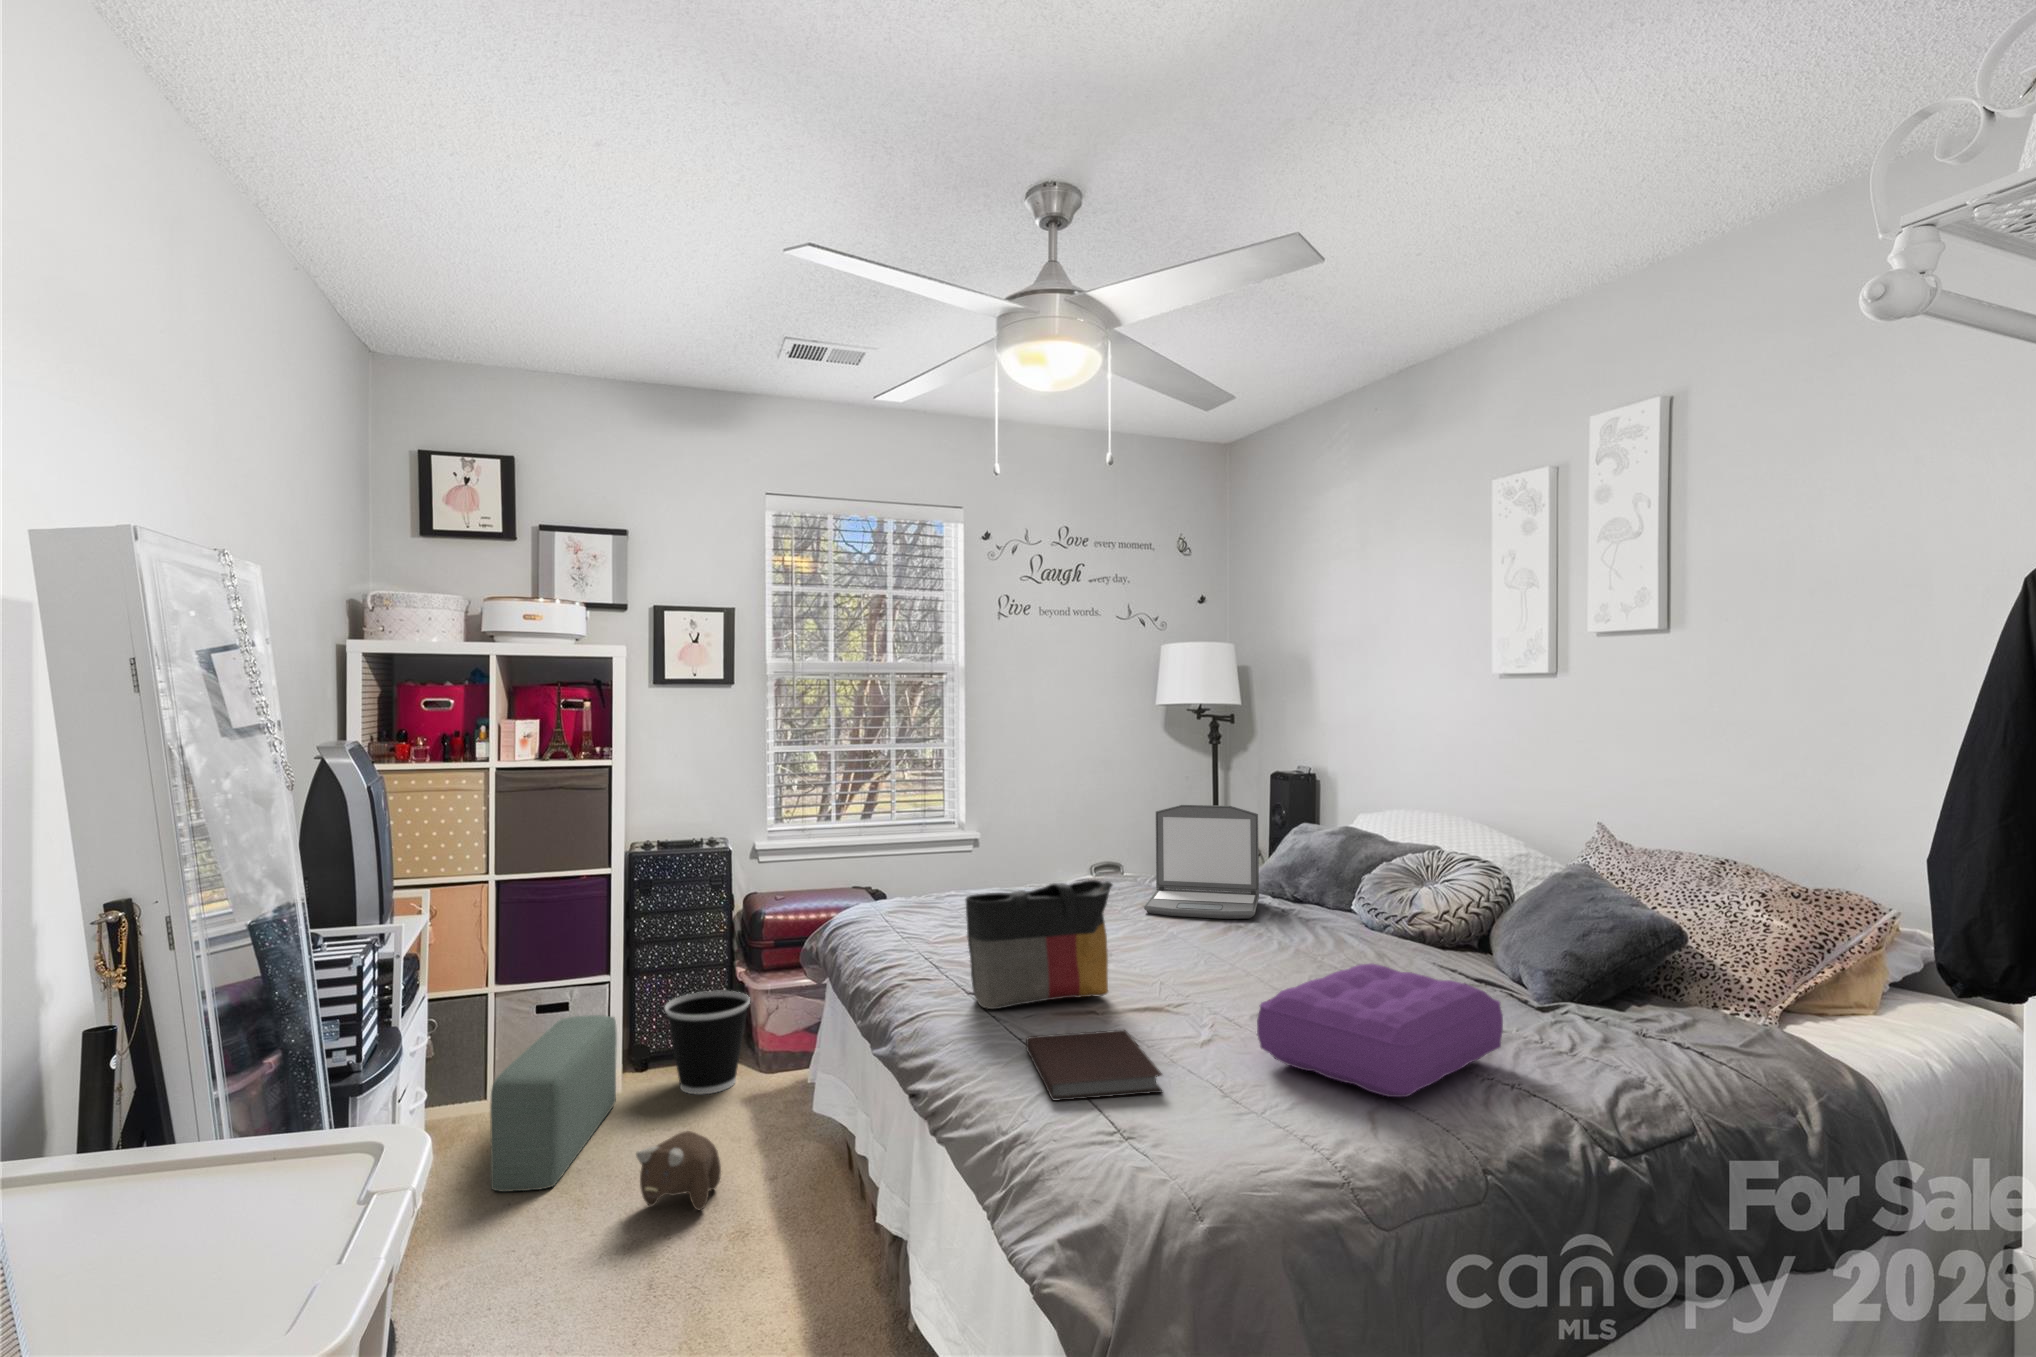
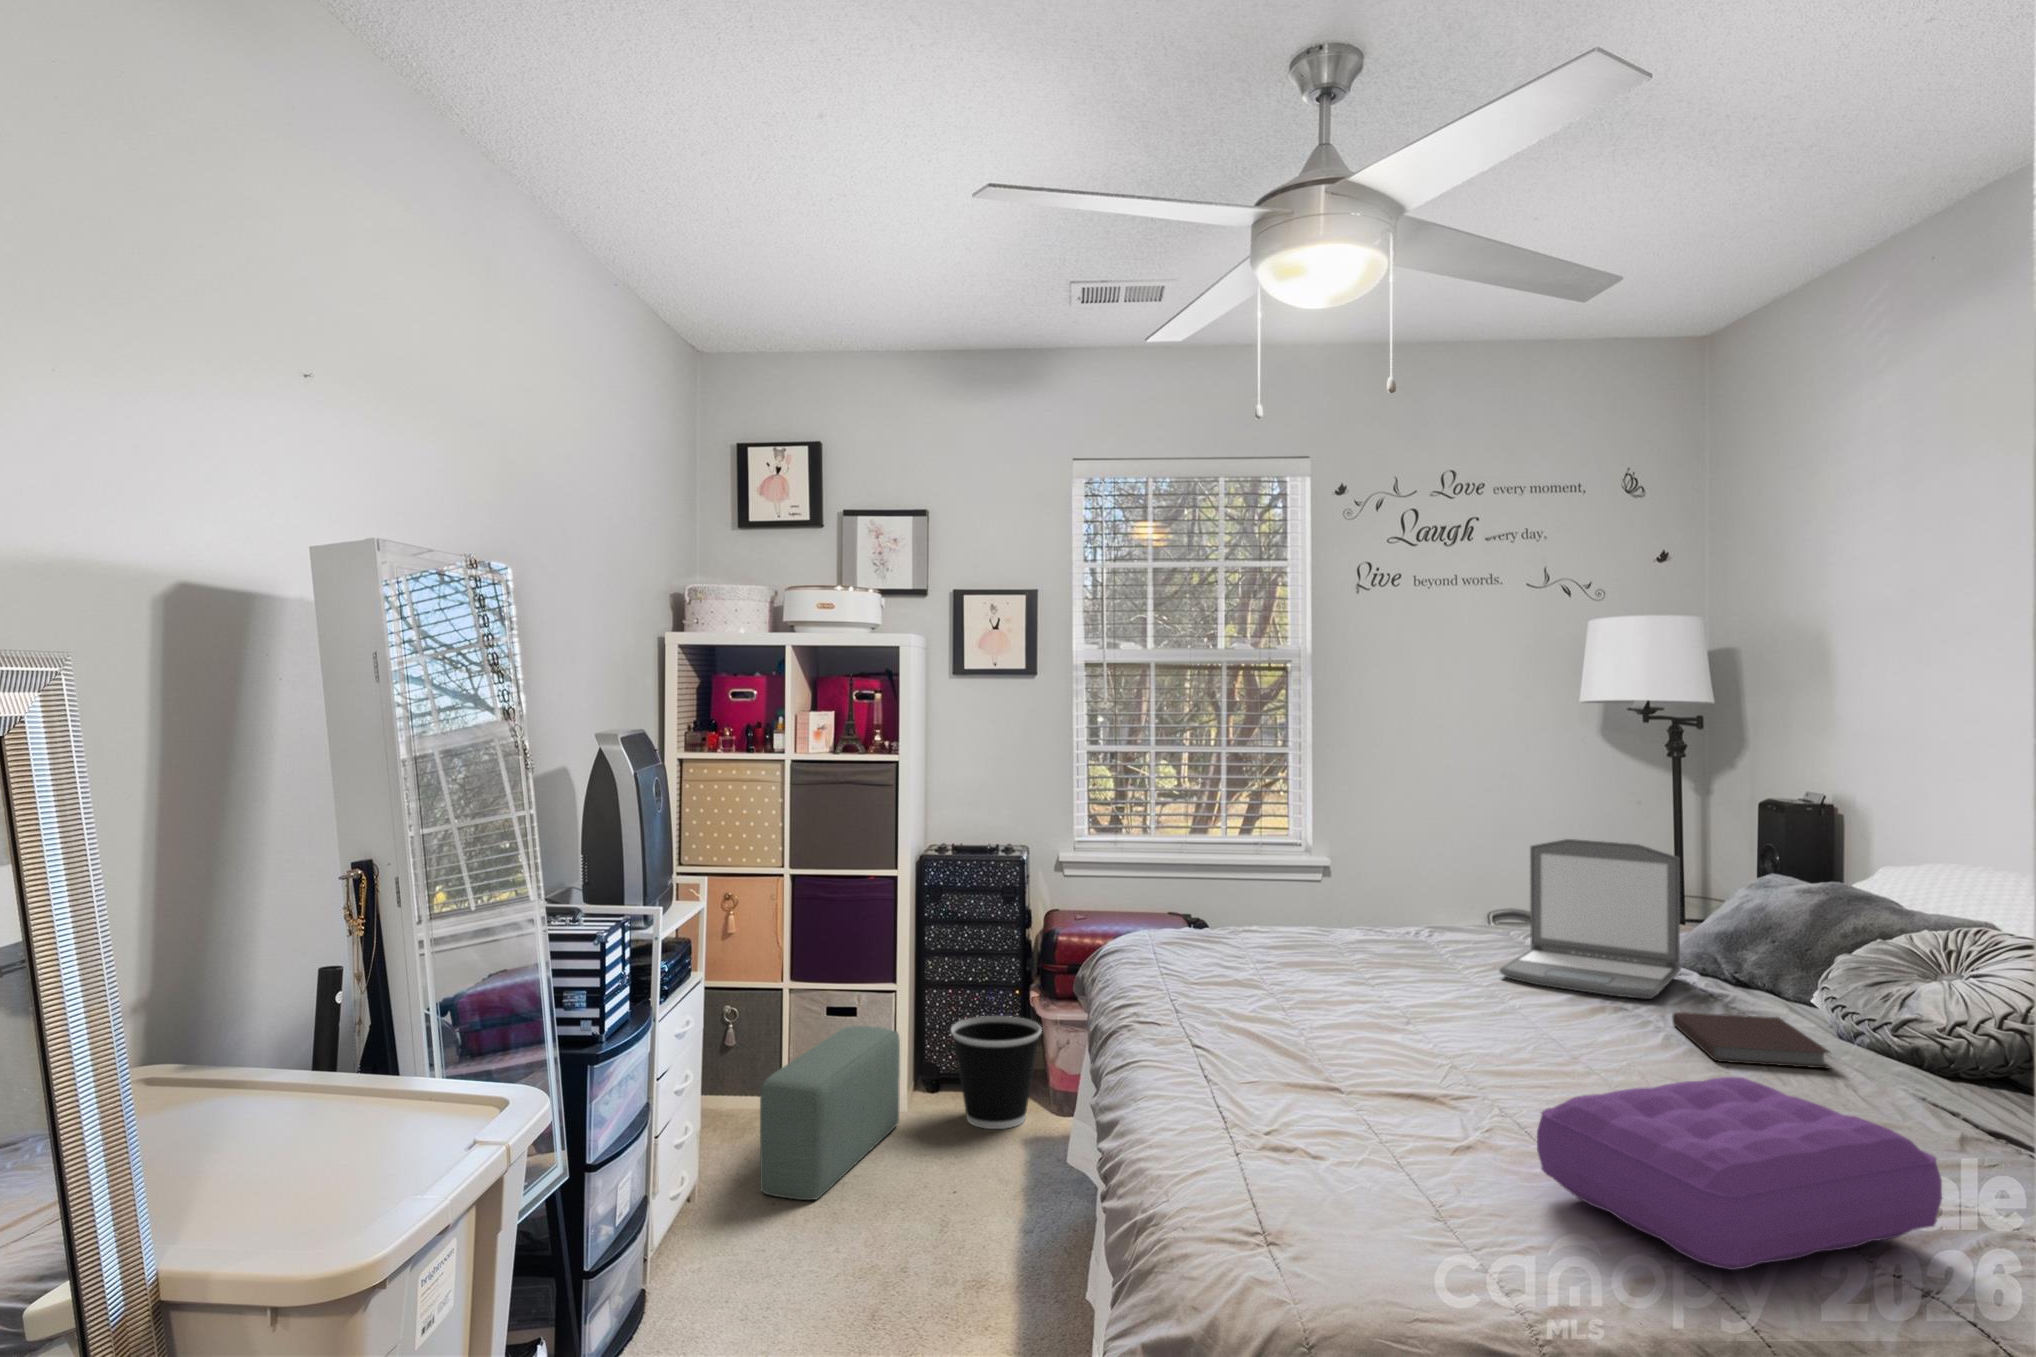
tote bag: present [966,880,1112,1009] -> none [1197,926,1391,1074]
notebook: present [1026,1030,1162,1100] -> present [1672,1012,1830,1069]
plush toy: present [636,1131,721,1210] -> none [881,1164,976,1252]

